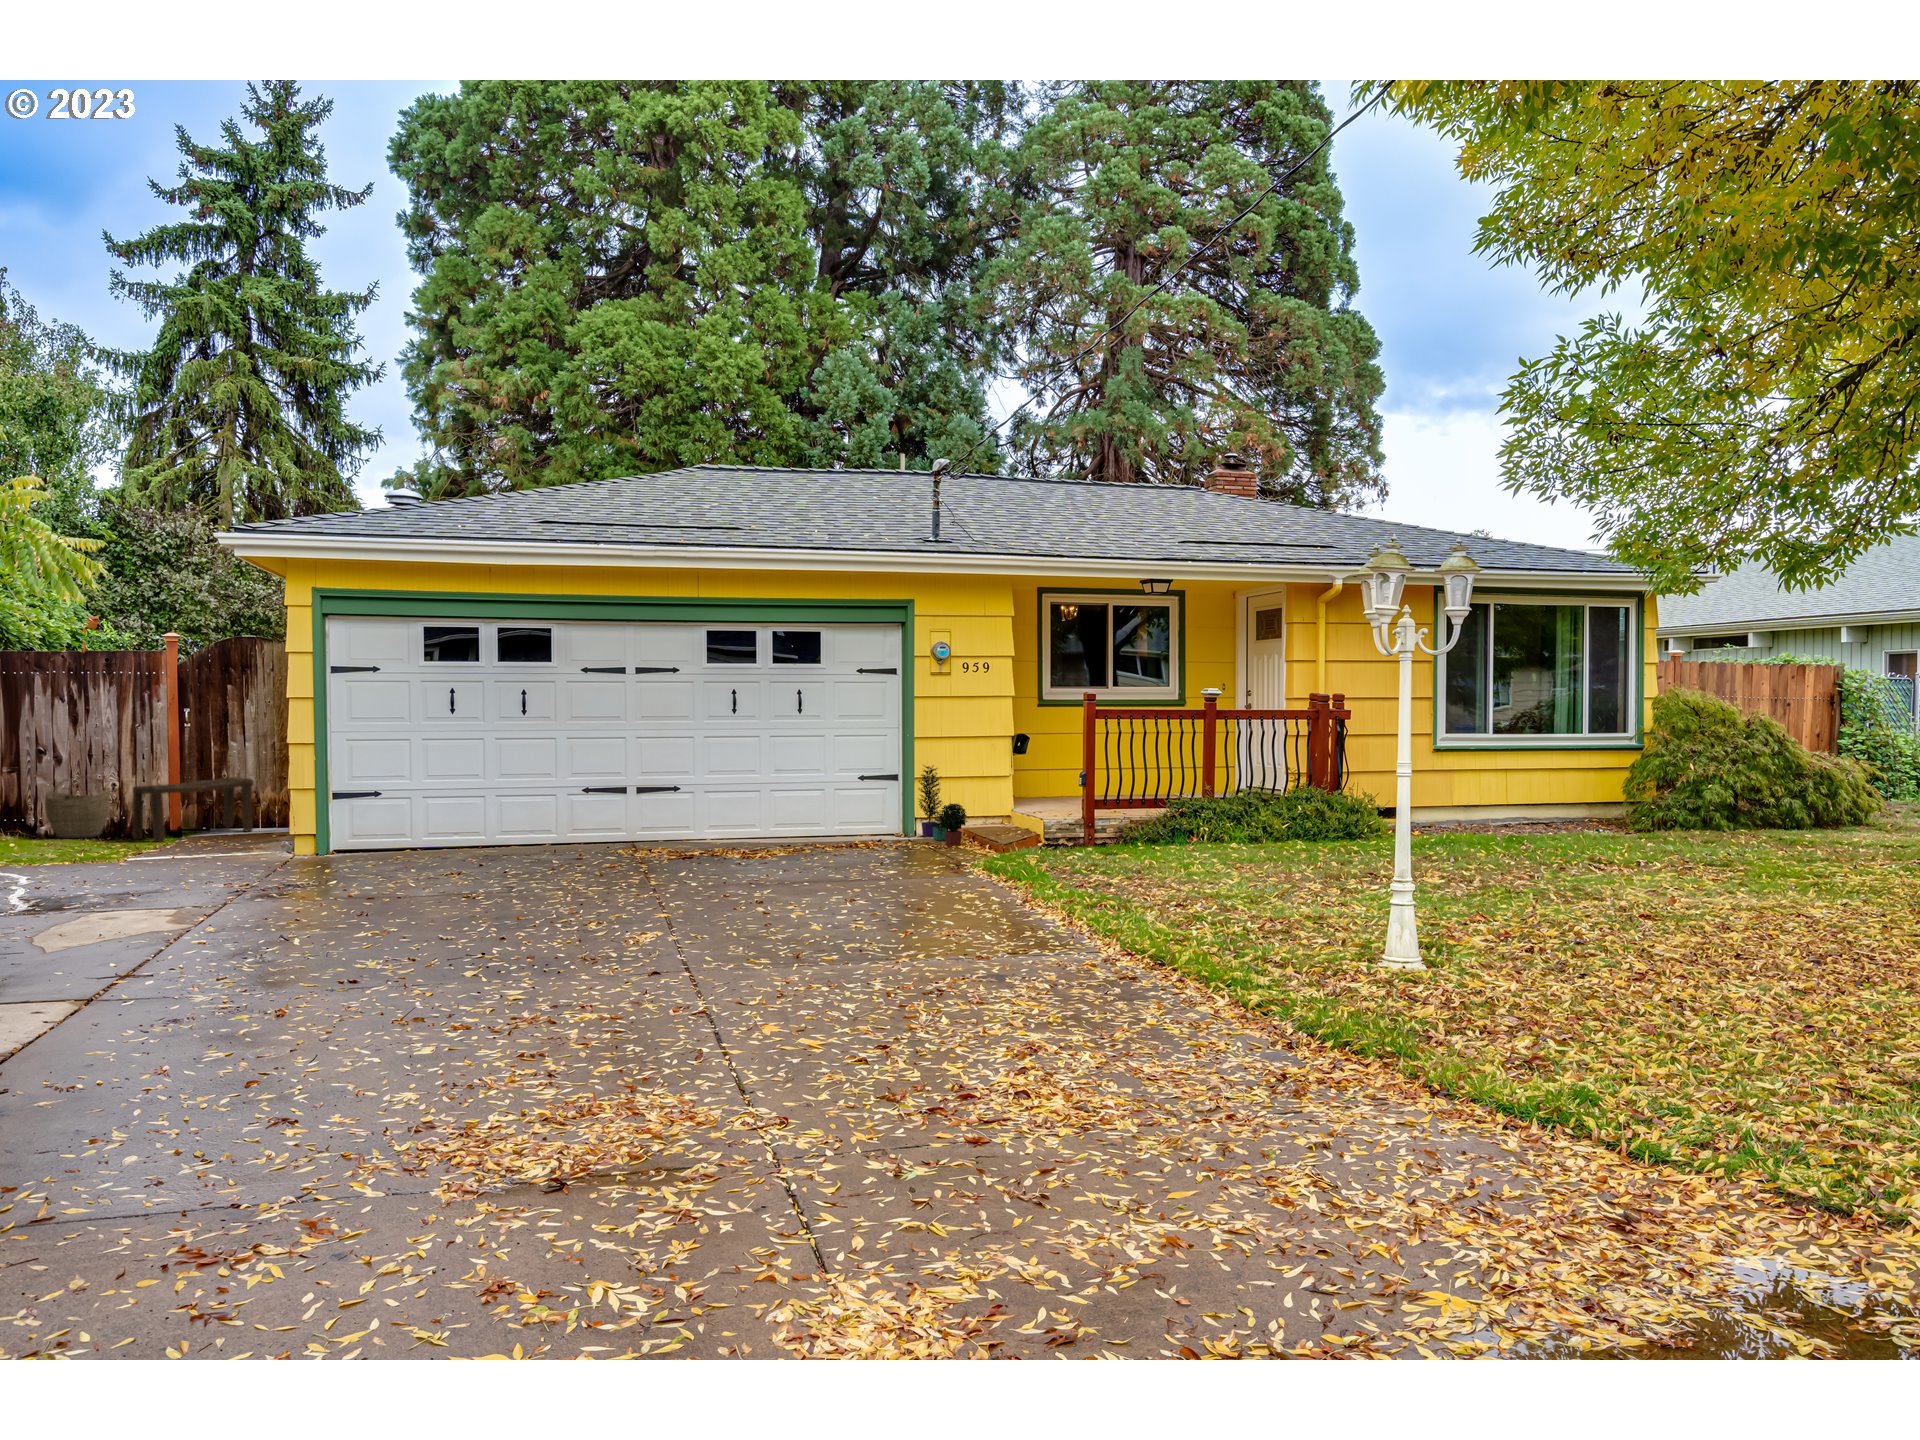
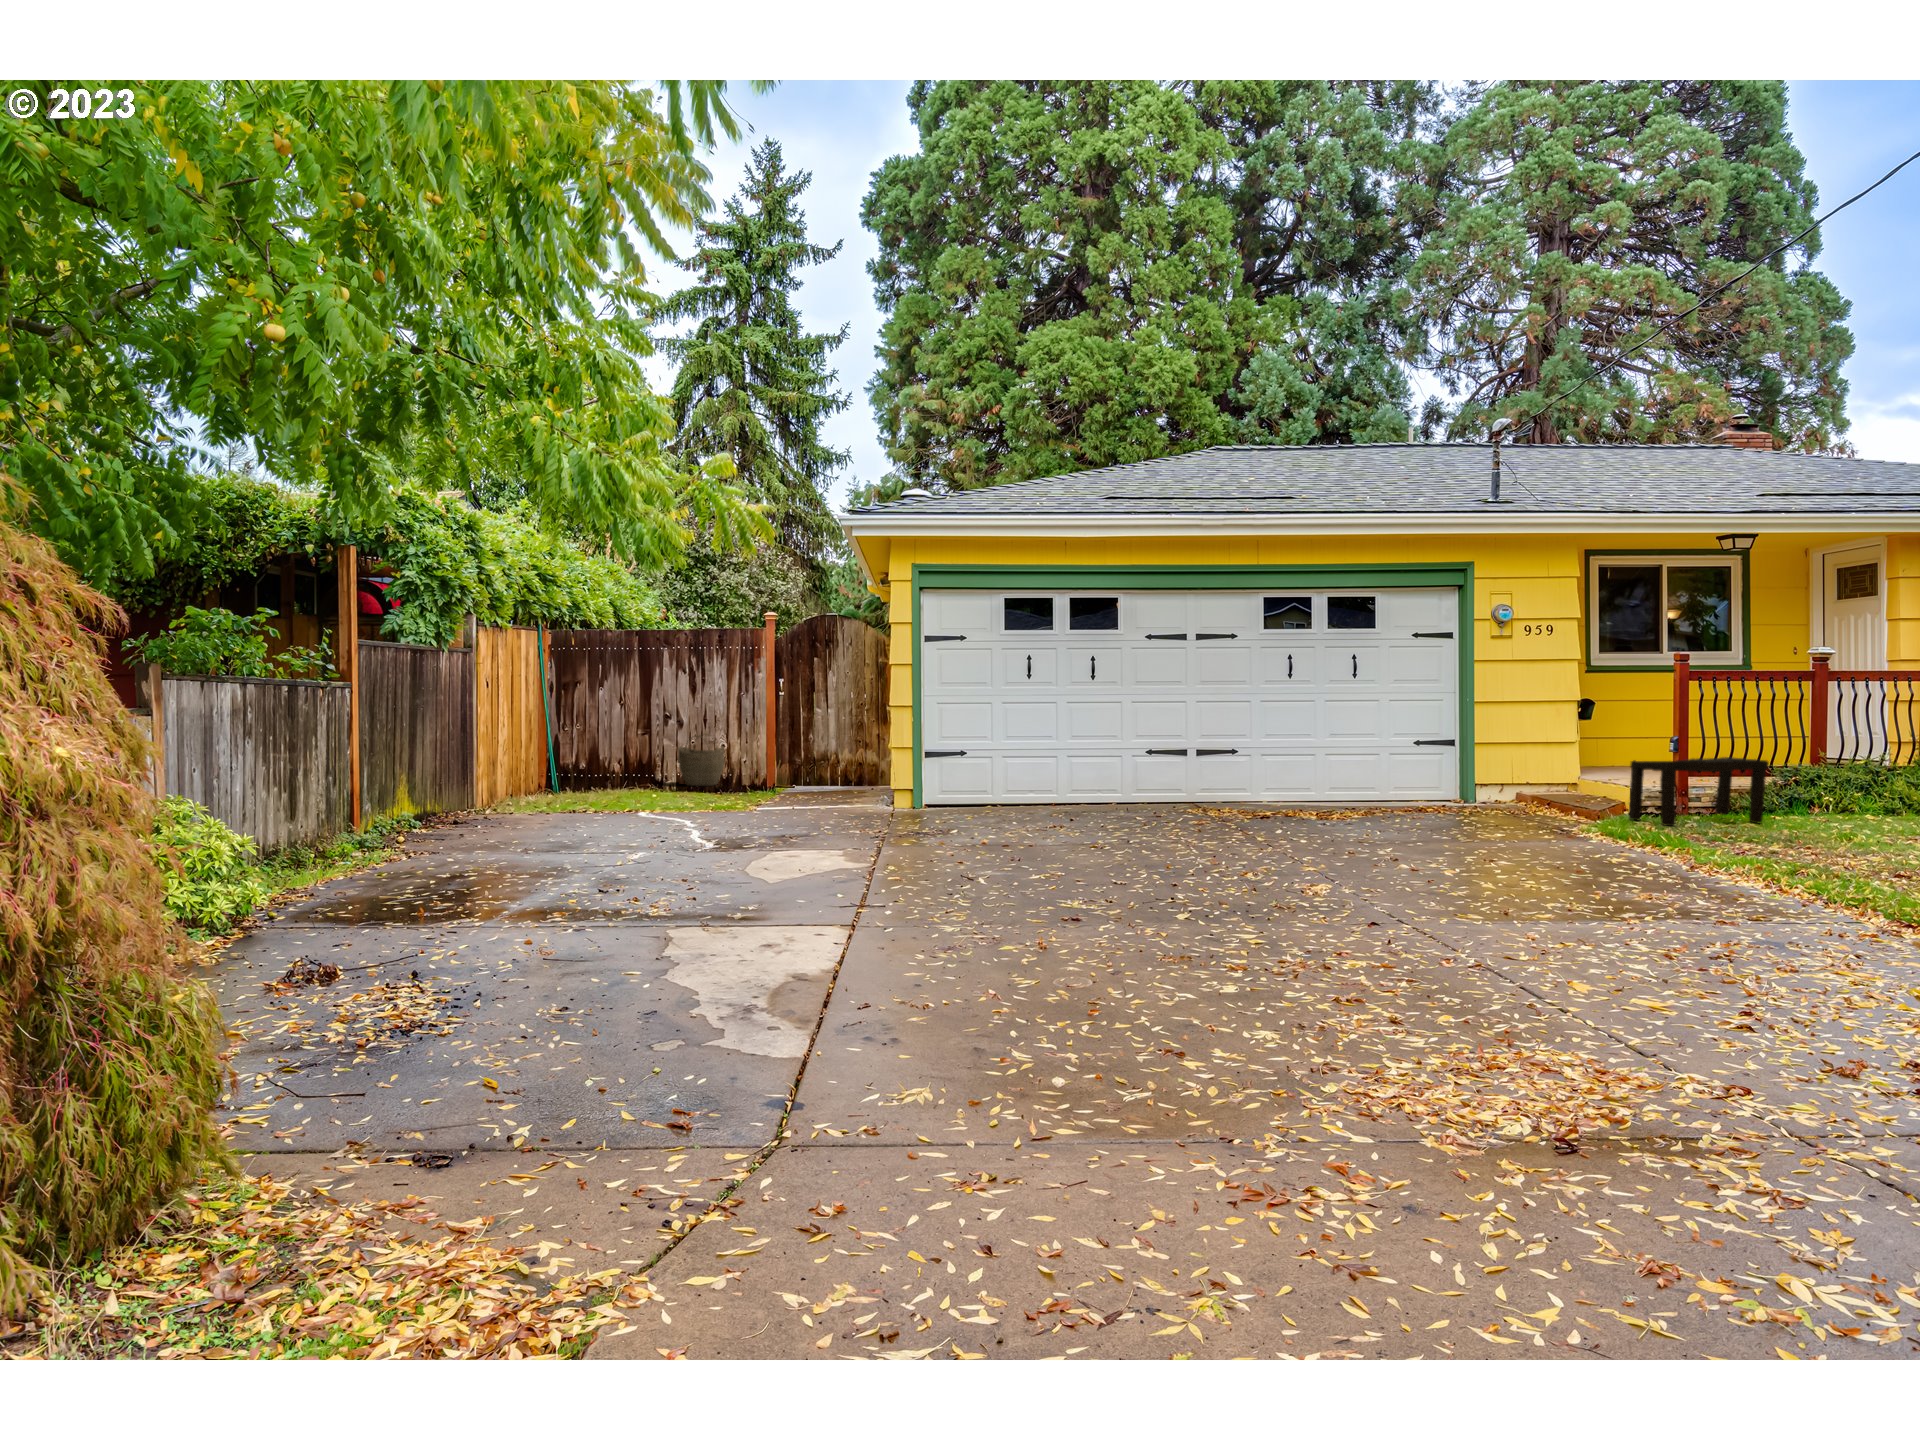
potted plant: present [919,765,967,846] -> none [1476,730,1549,813]
bench: present [133,777,254,842] -> present [1629,757,1769,826]

